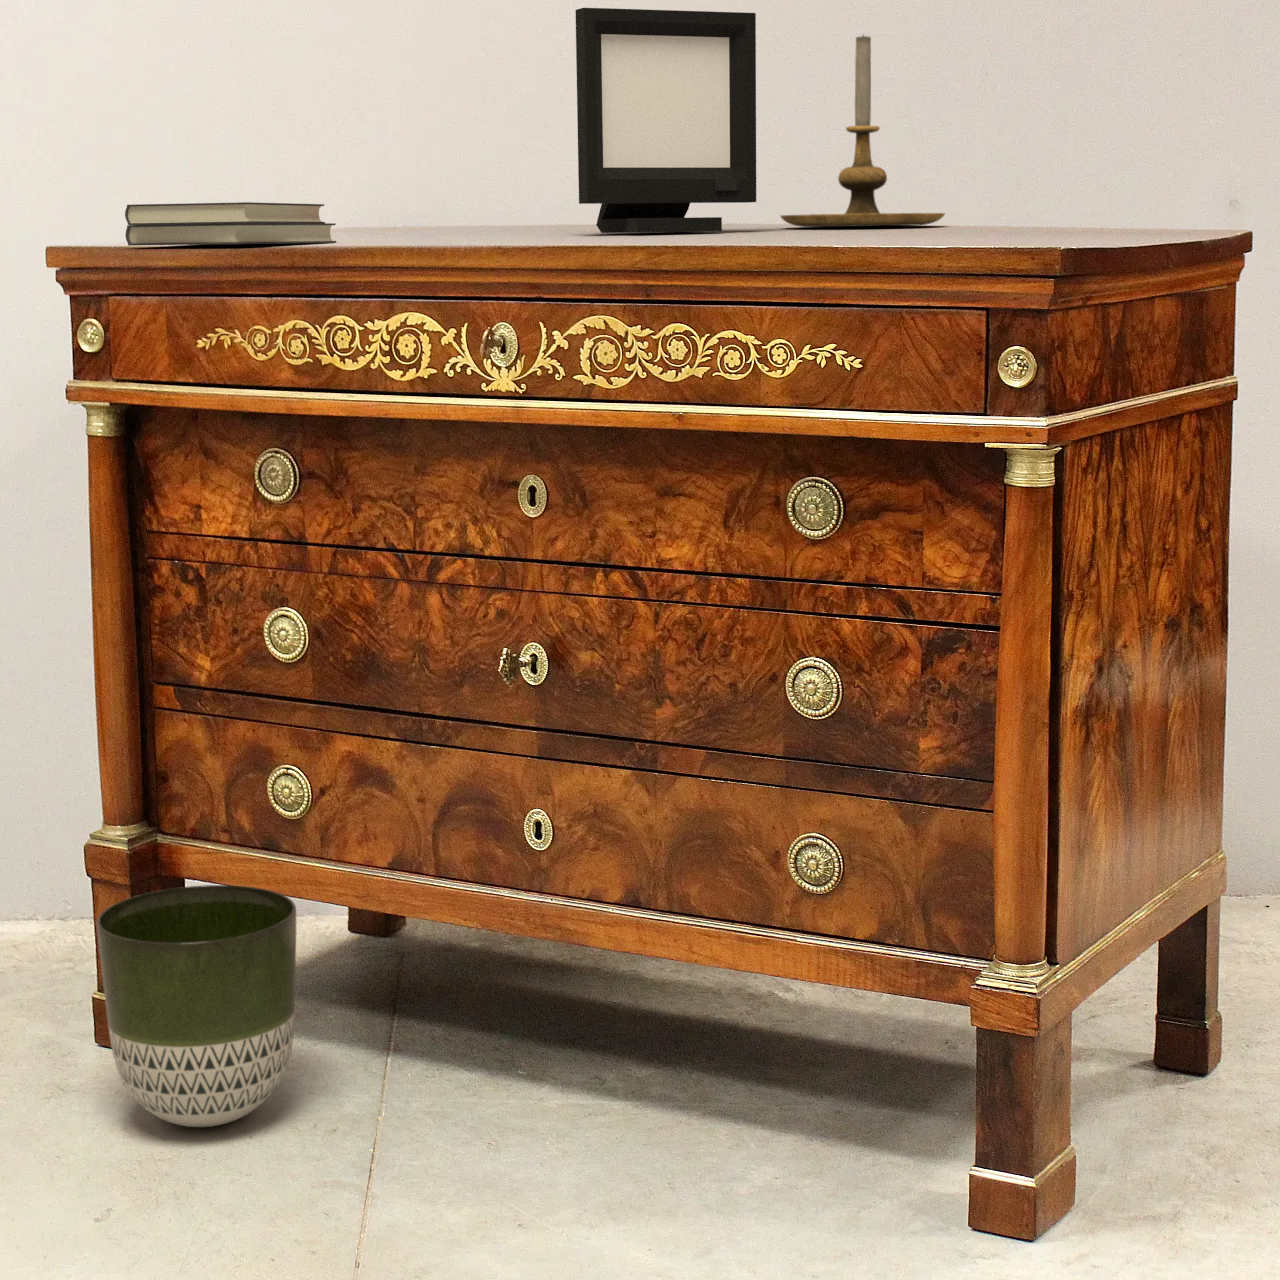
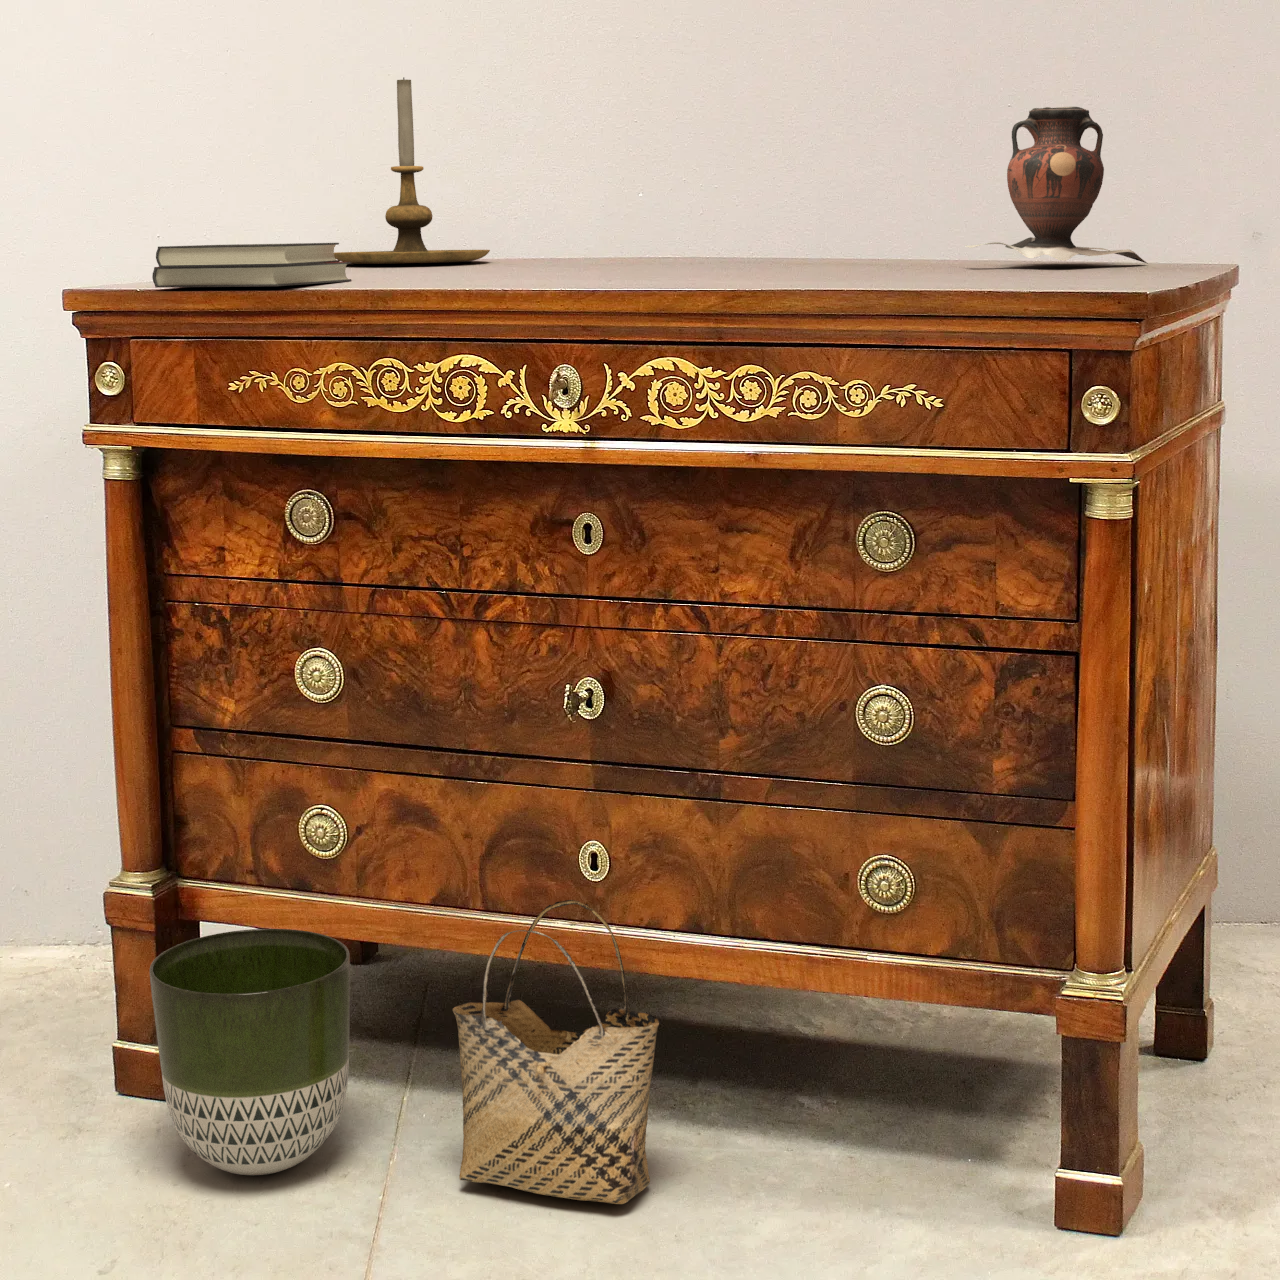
picture frame: present [575,8,756,233] -> none [570,46,738,267]
candle holder: present [781,35,945,227] -> present [334,78,490,264]
vase: none [966,64,1163,230] -> present [966,107,1147,263]
woven basket: none [384,867,584,1177] -> present [453,900,659,1204]

